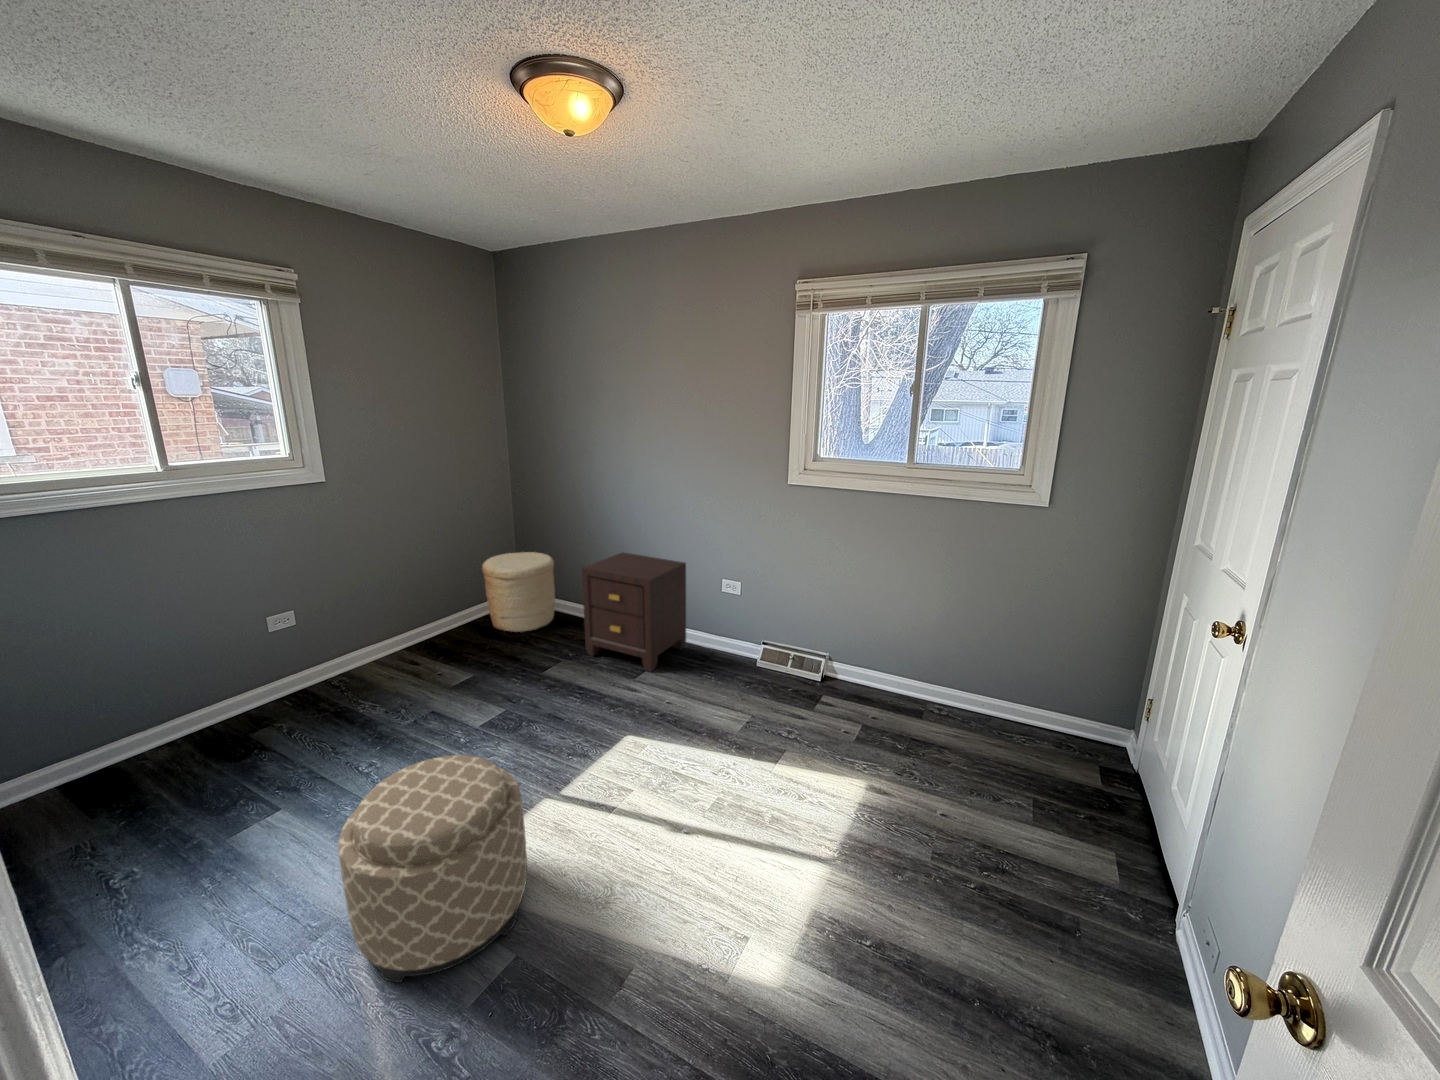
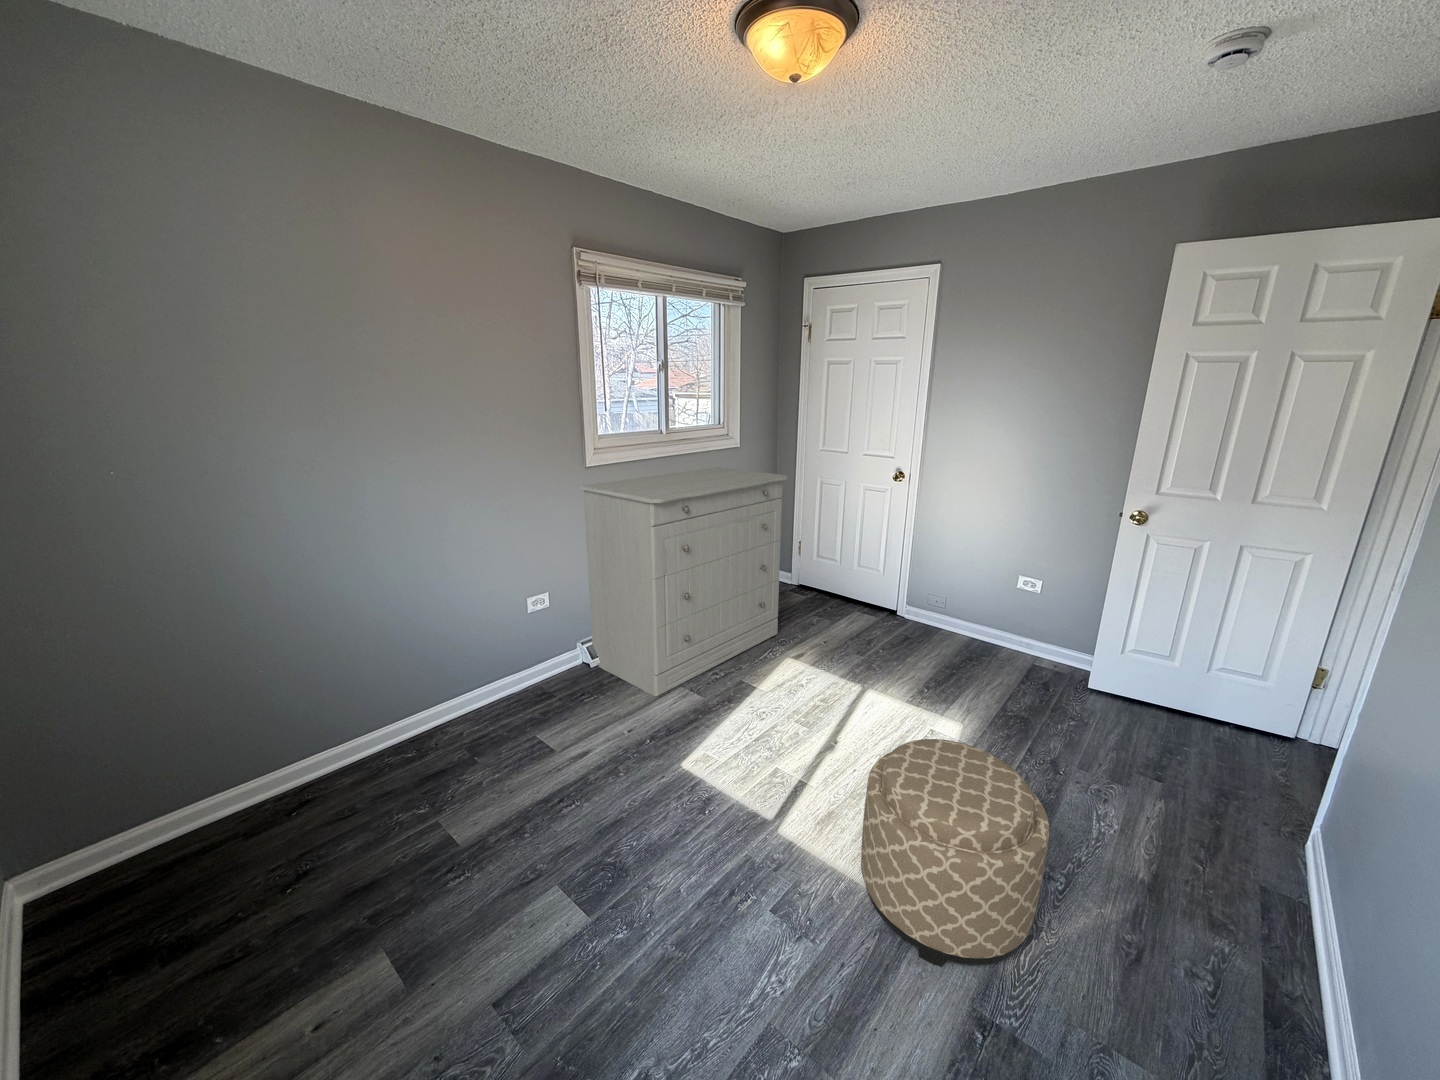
dresser: none [723,497,976,764] -> present [580,467,788,697]
woven basket: present [482,552,555,632] -> none [21,715,263,939]
nightstand: present [582,552,686,672] -> none [386,595,555,787]

